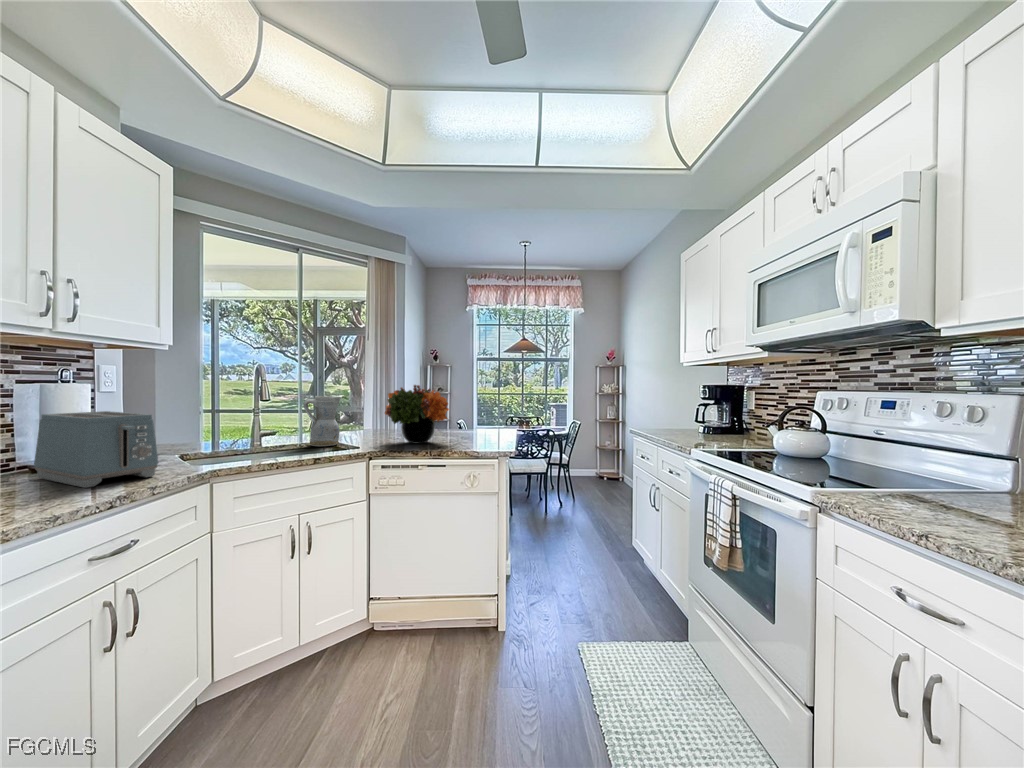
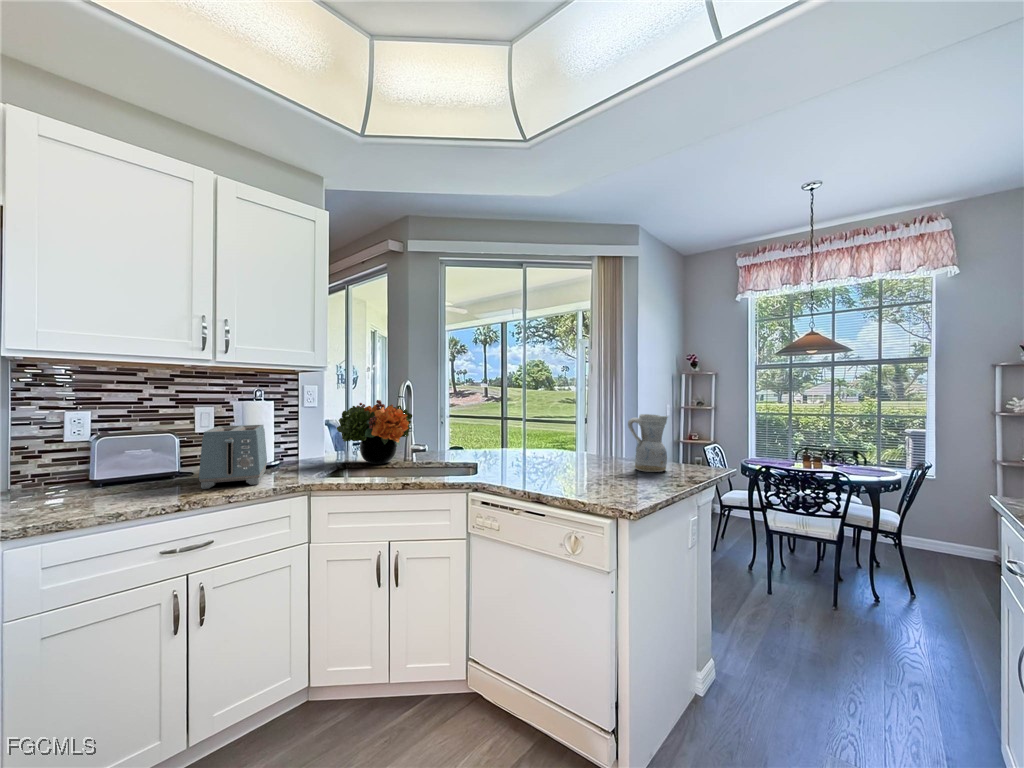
flower arrangement: present [385,385,449,443] -> present [337,400,412,464]
ceramic pitcher: present [304,396,340,446] -> present [628,414,667,472]

